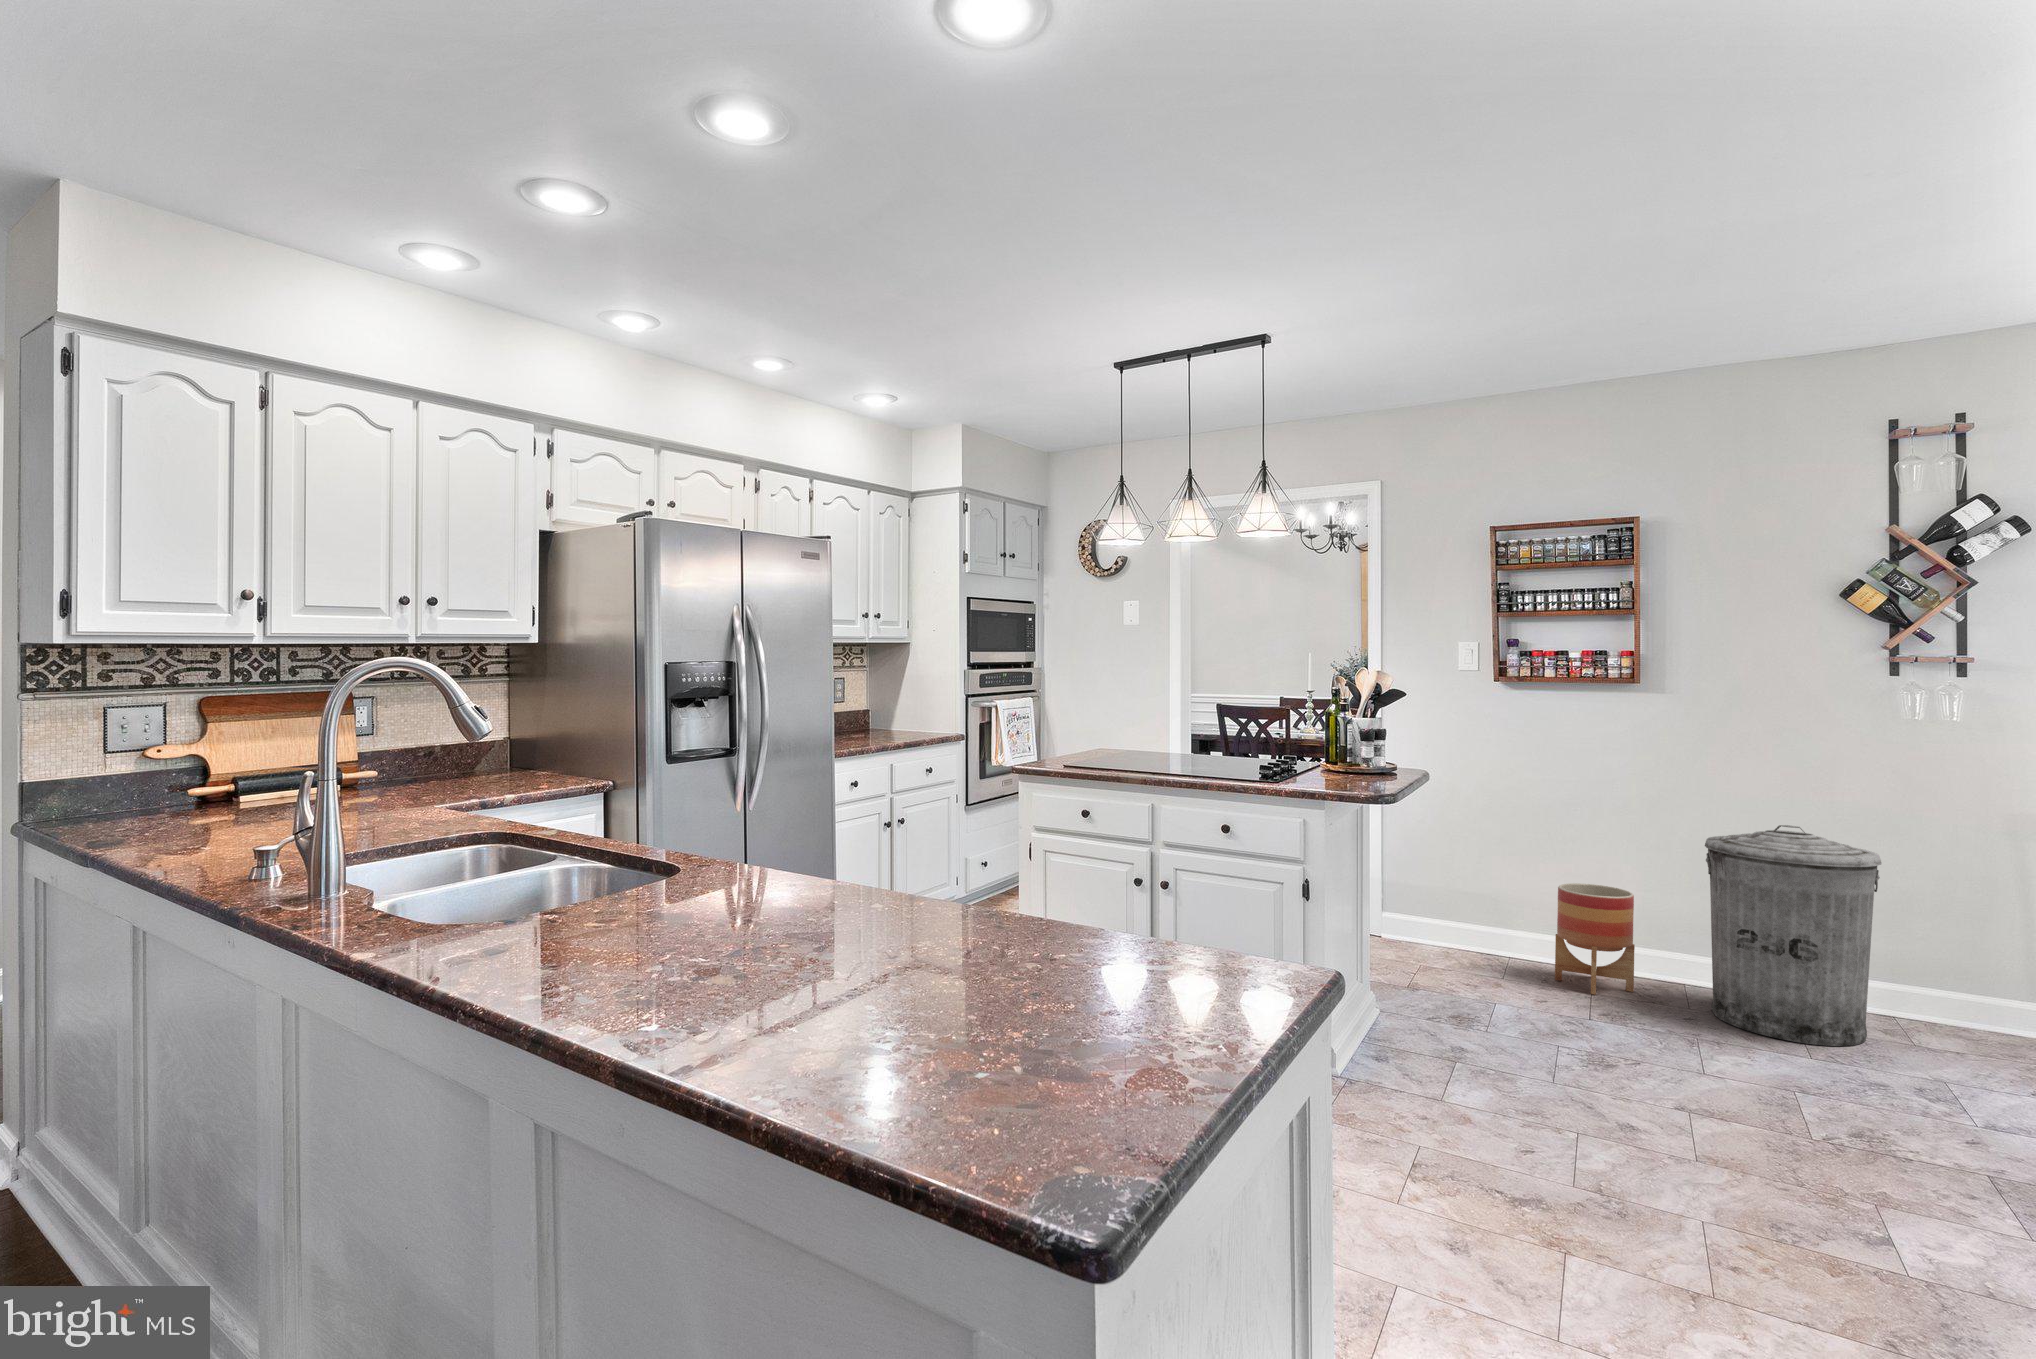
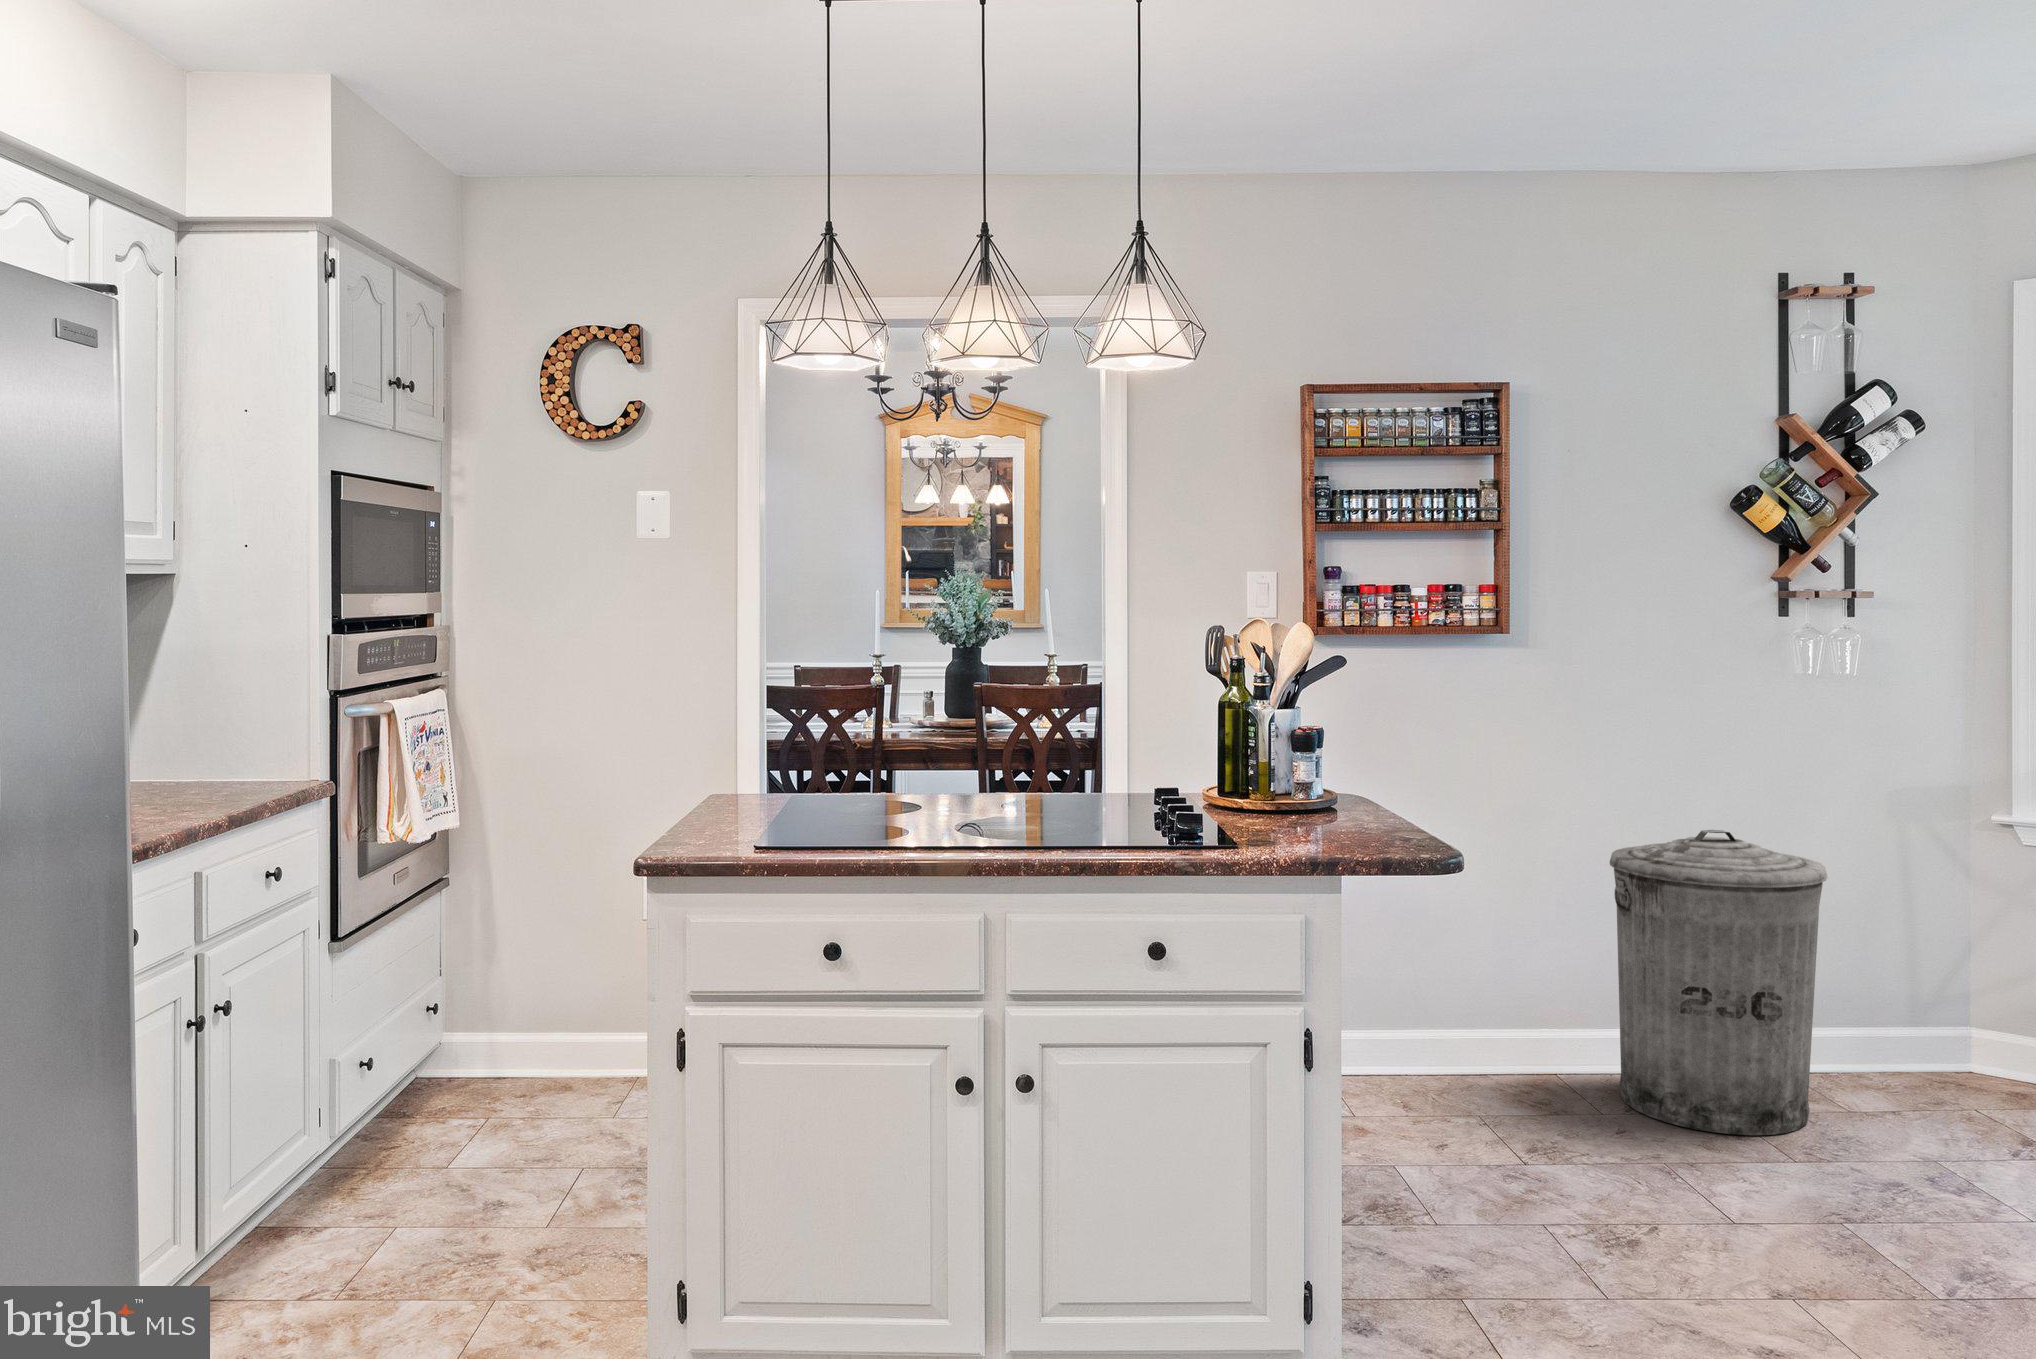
planter: present [1555,883,1635,995] -> none [1412,938,1517,1109]

